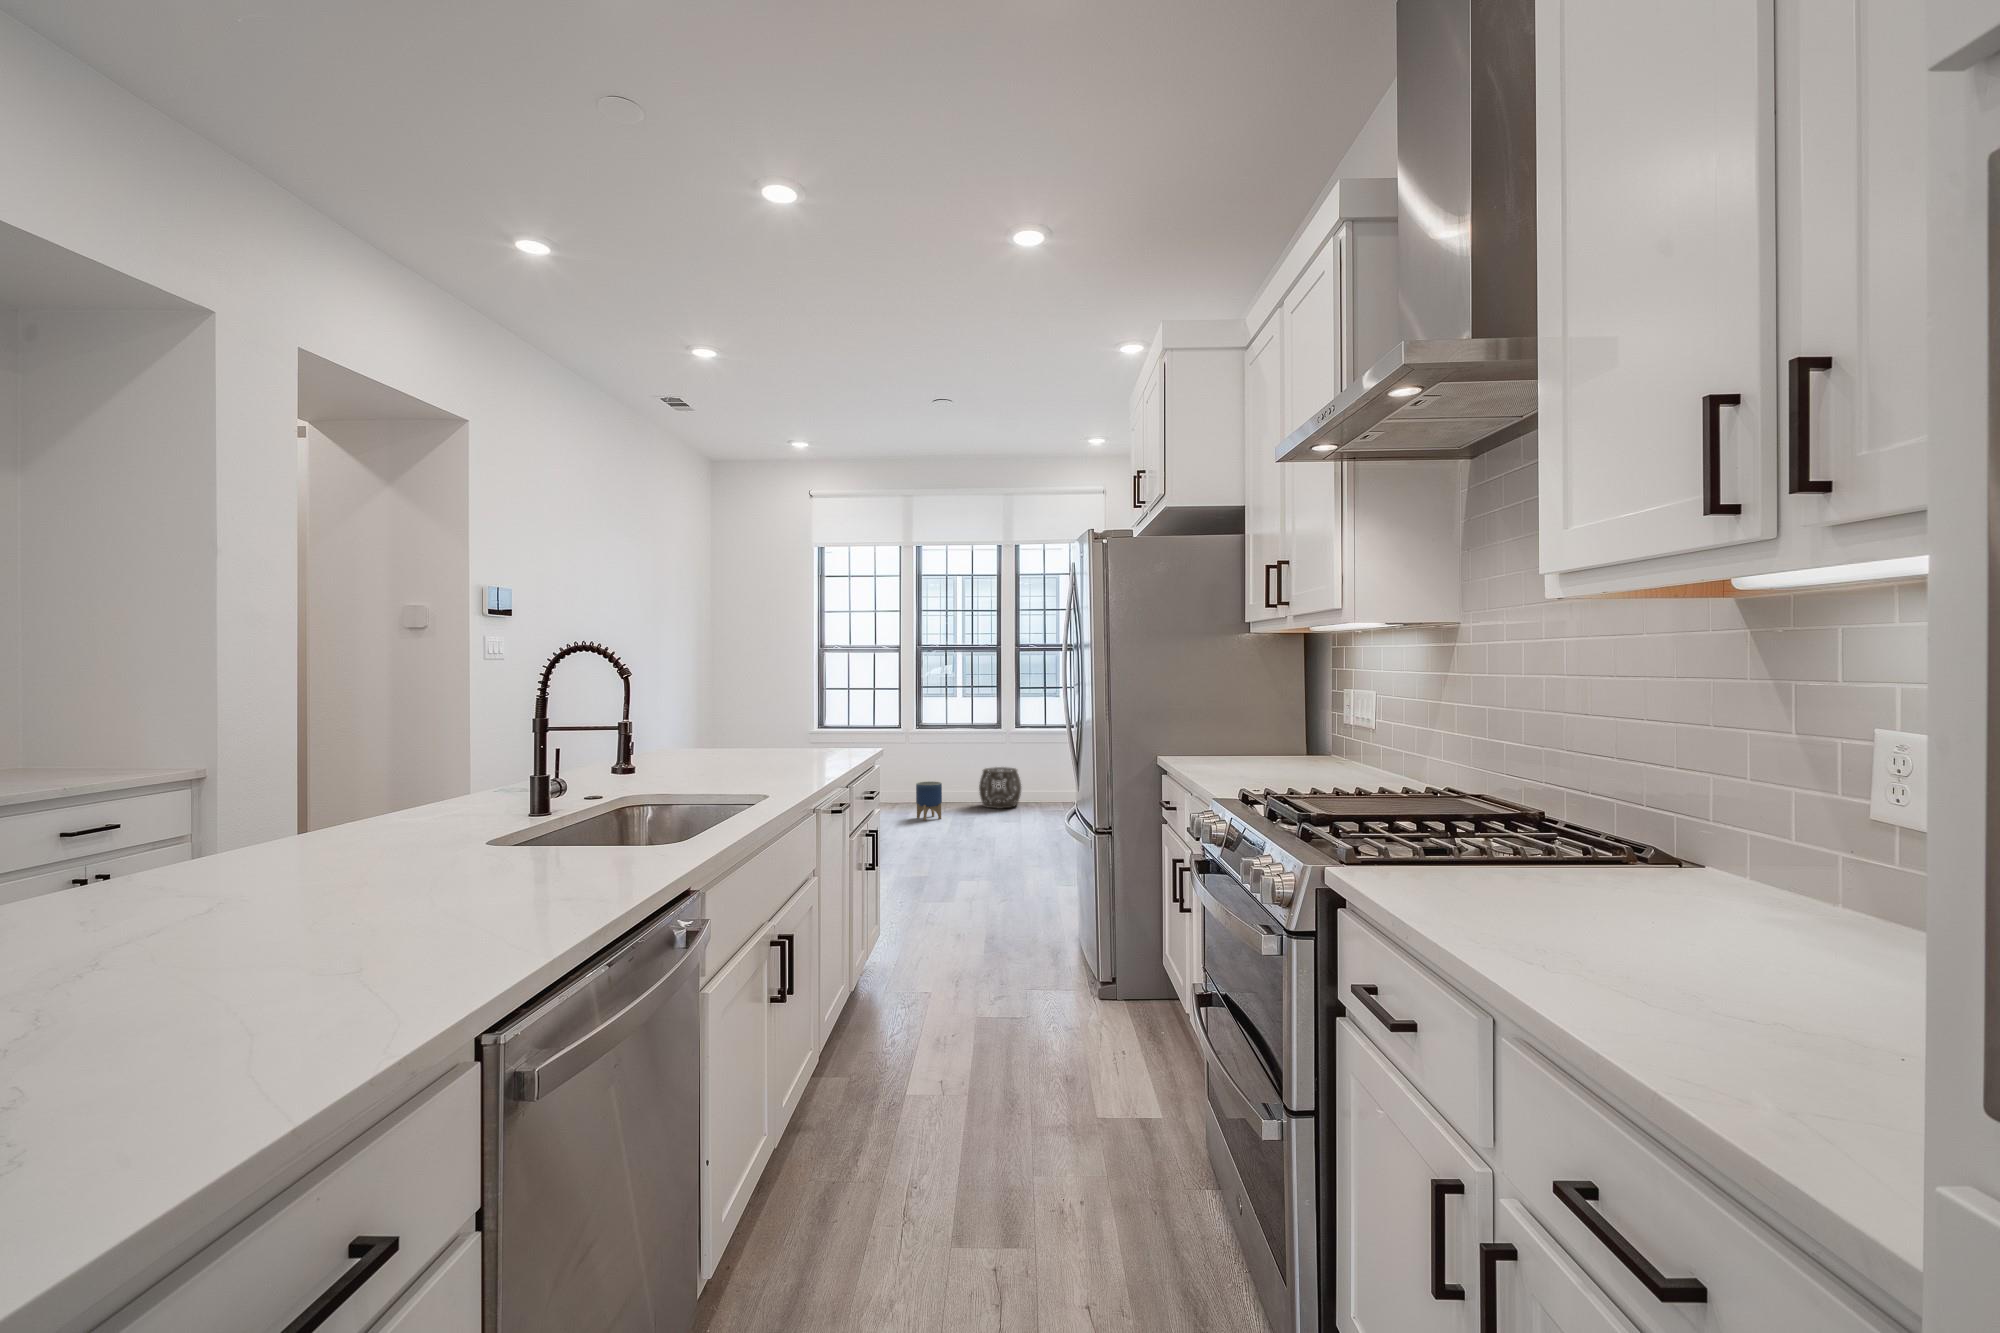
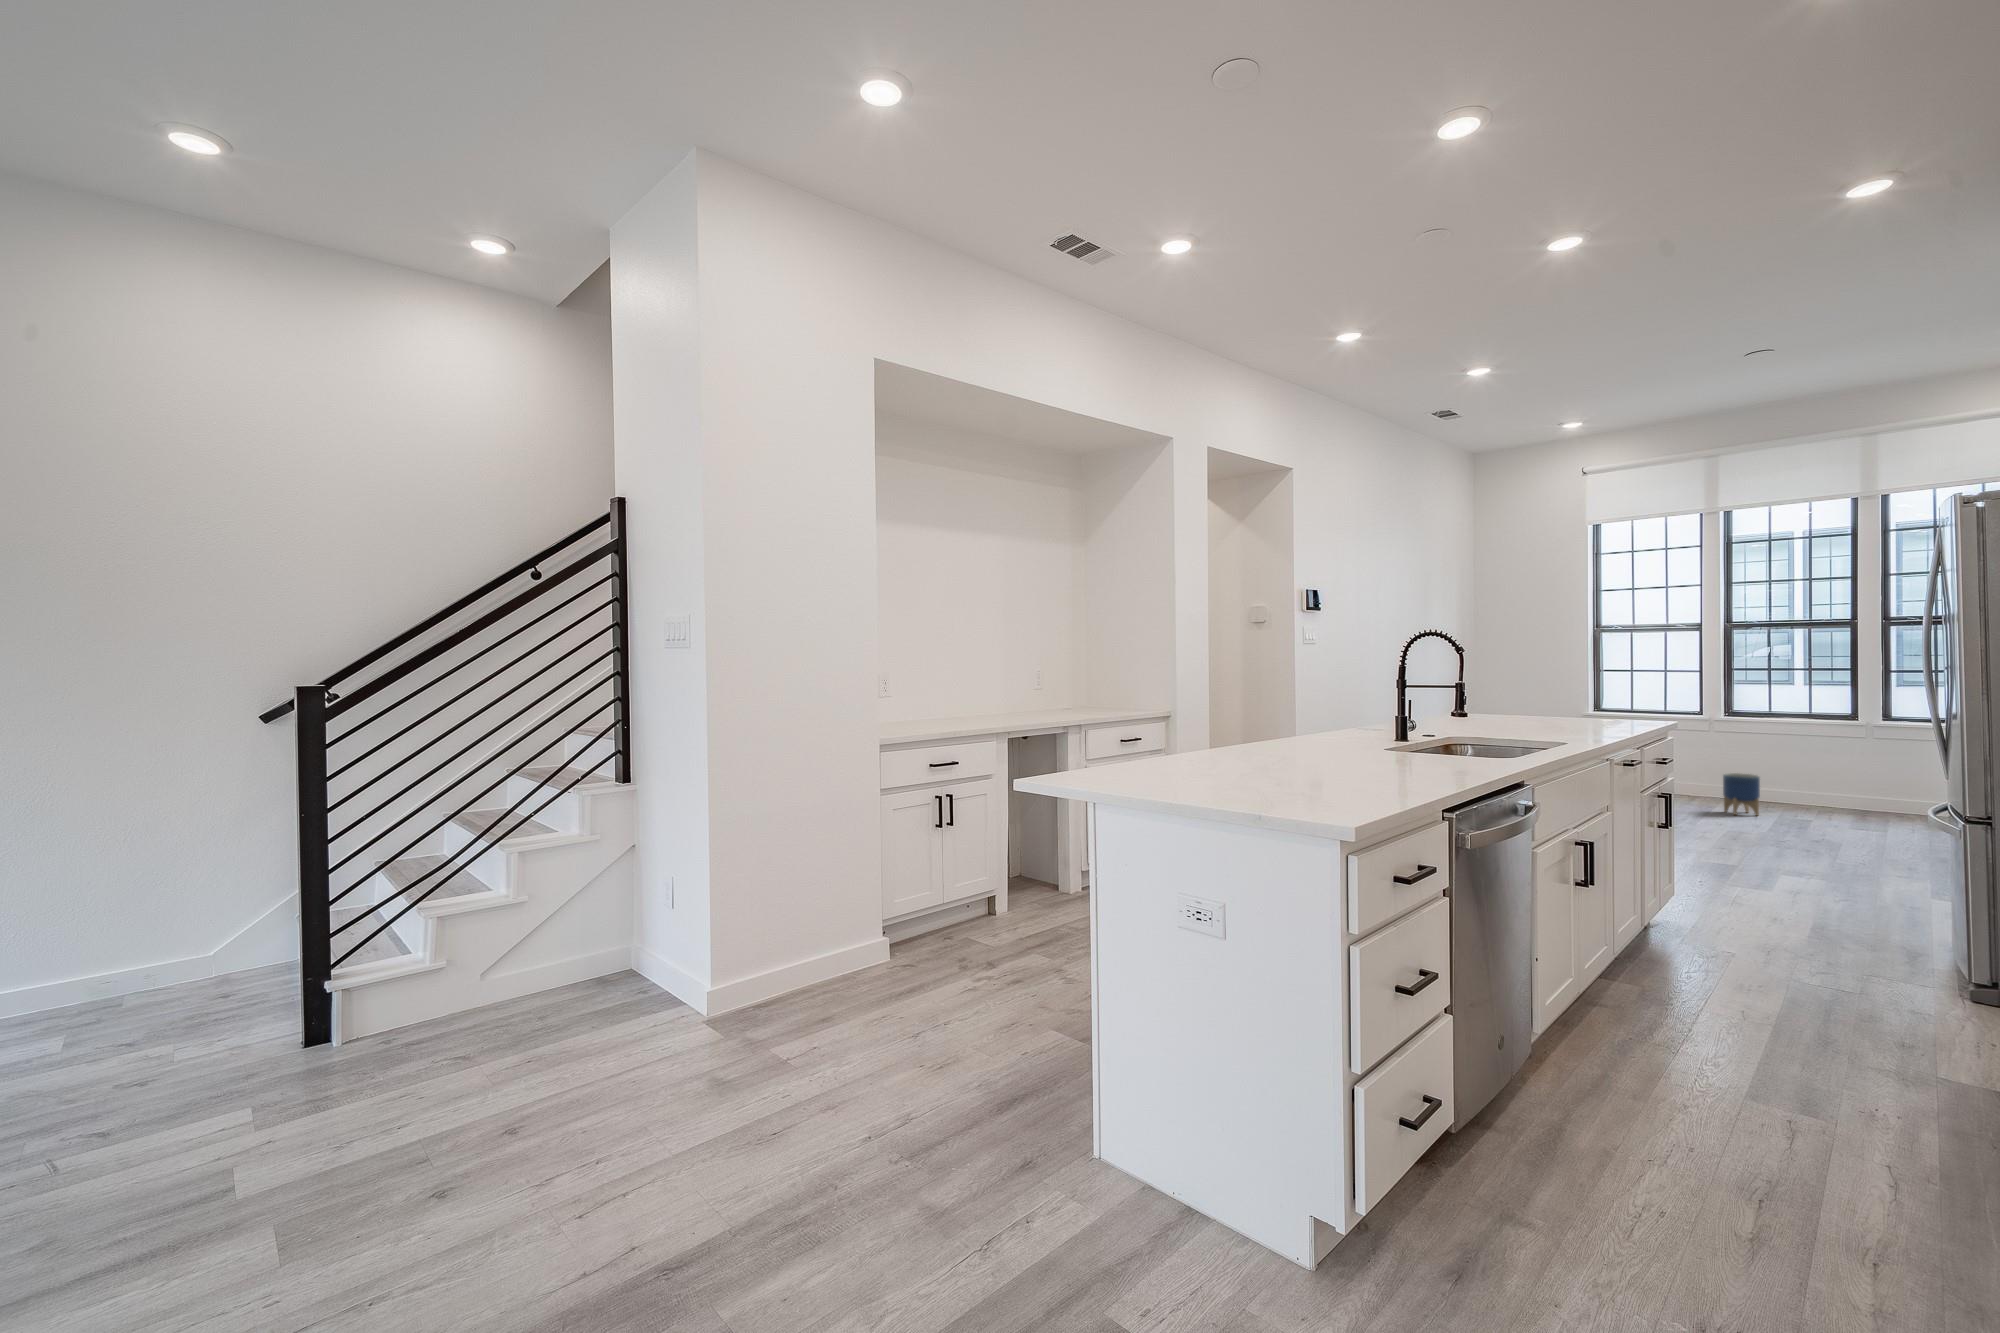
woven basket: present [979,767,1021,808] -> none [1818,766,1889,815]

